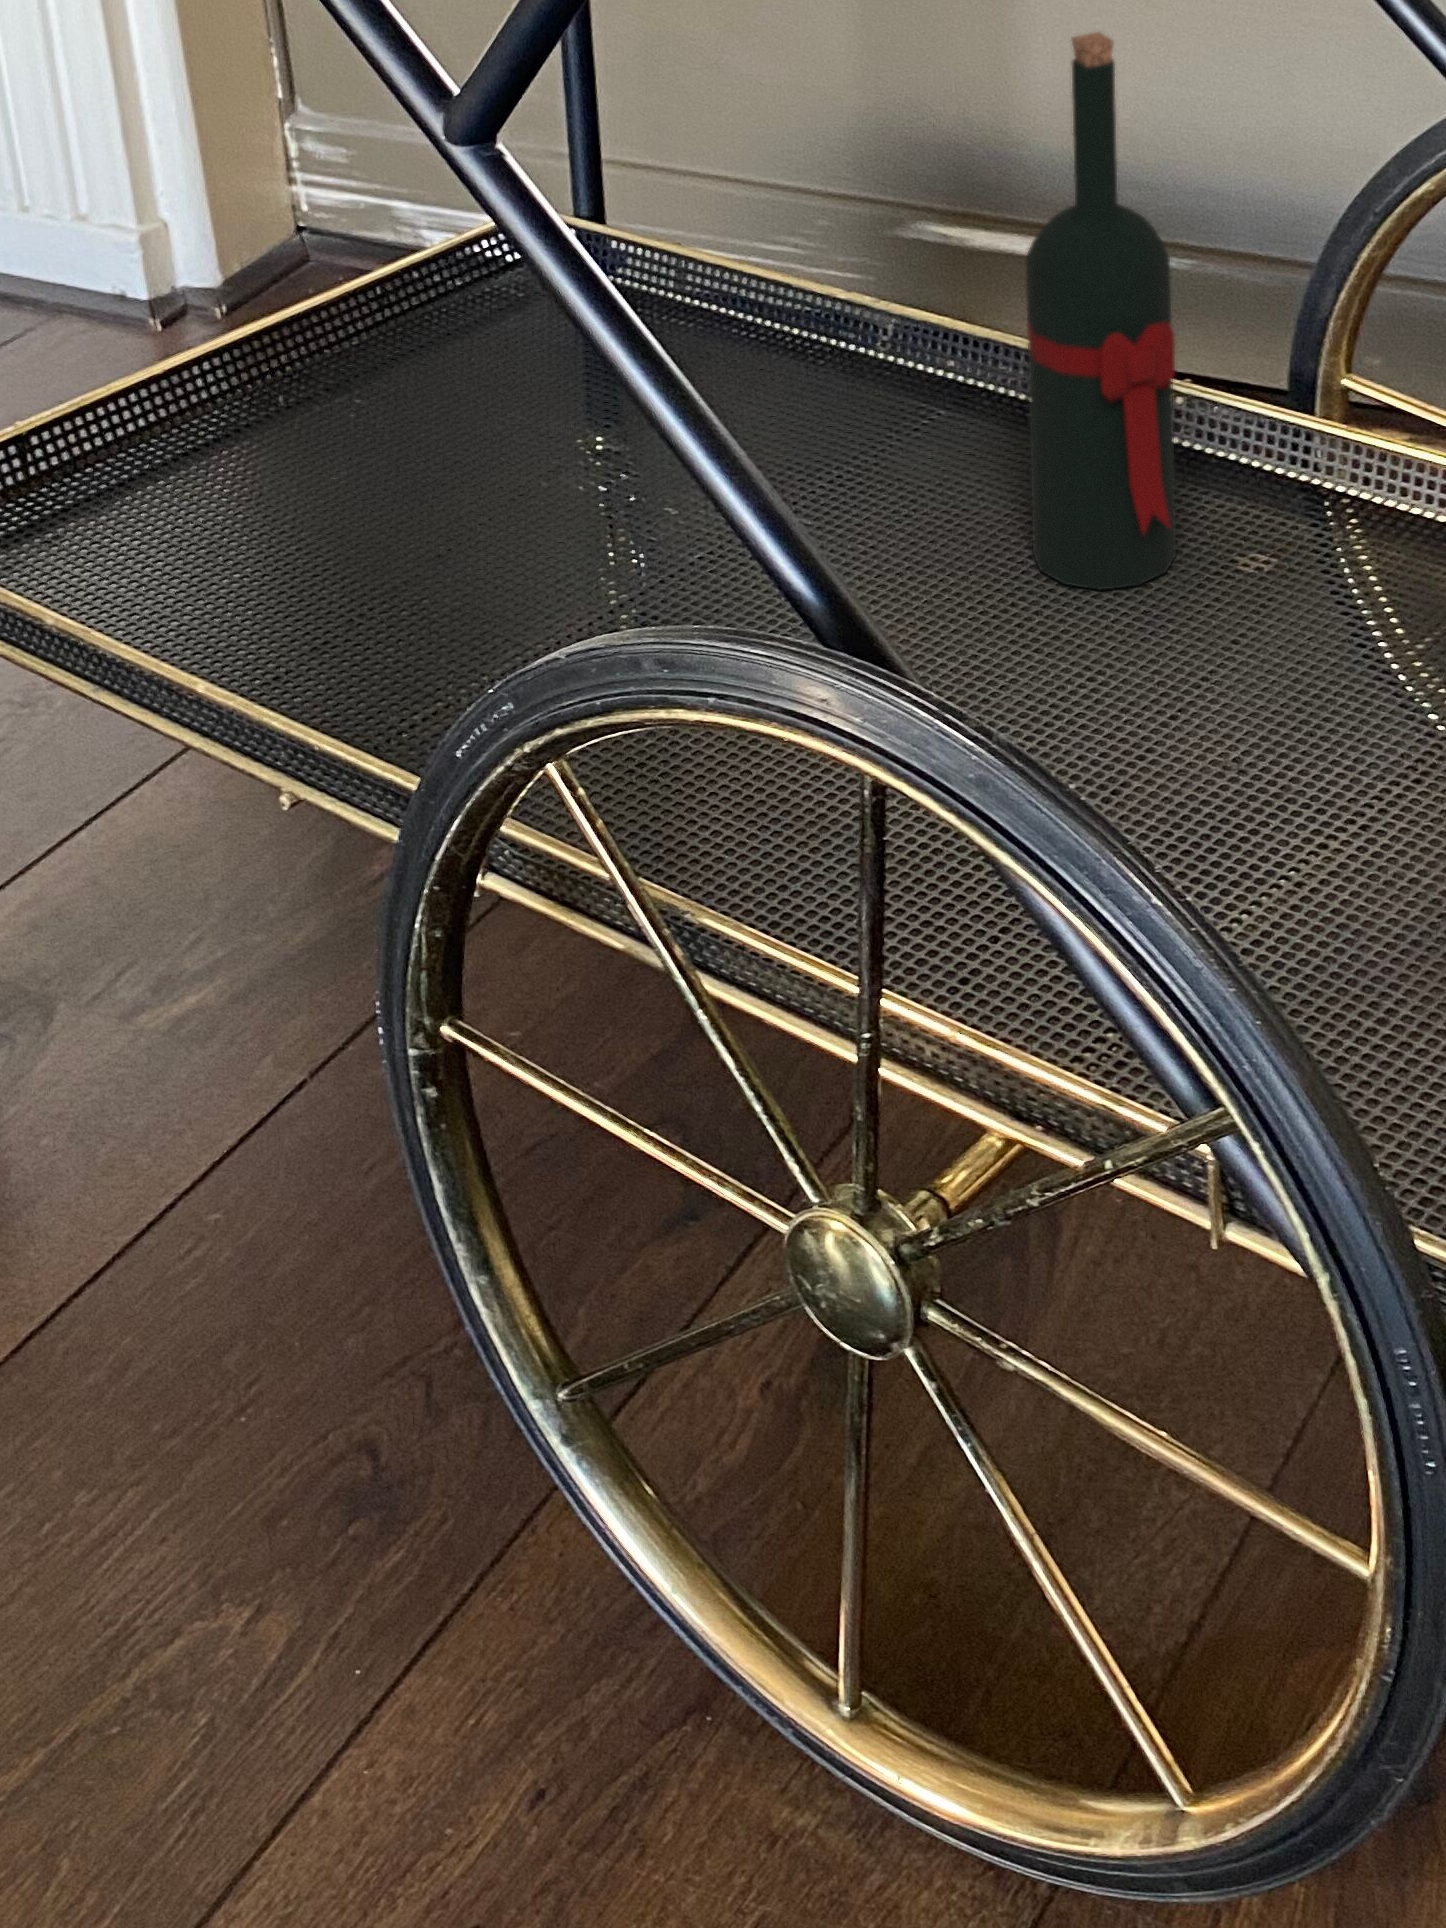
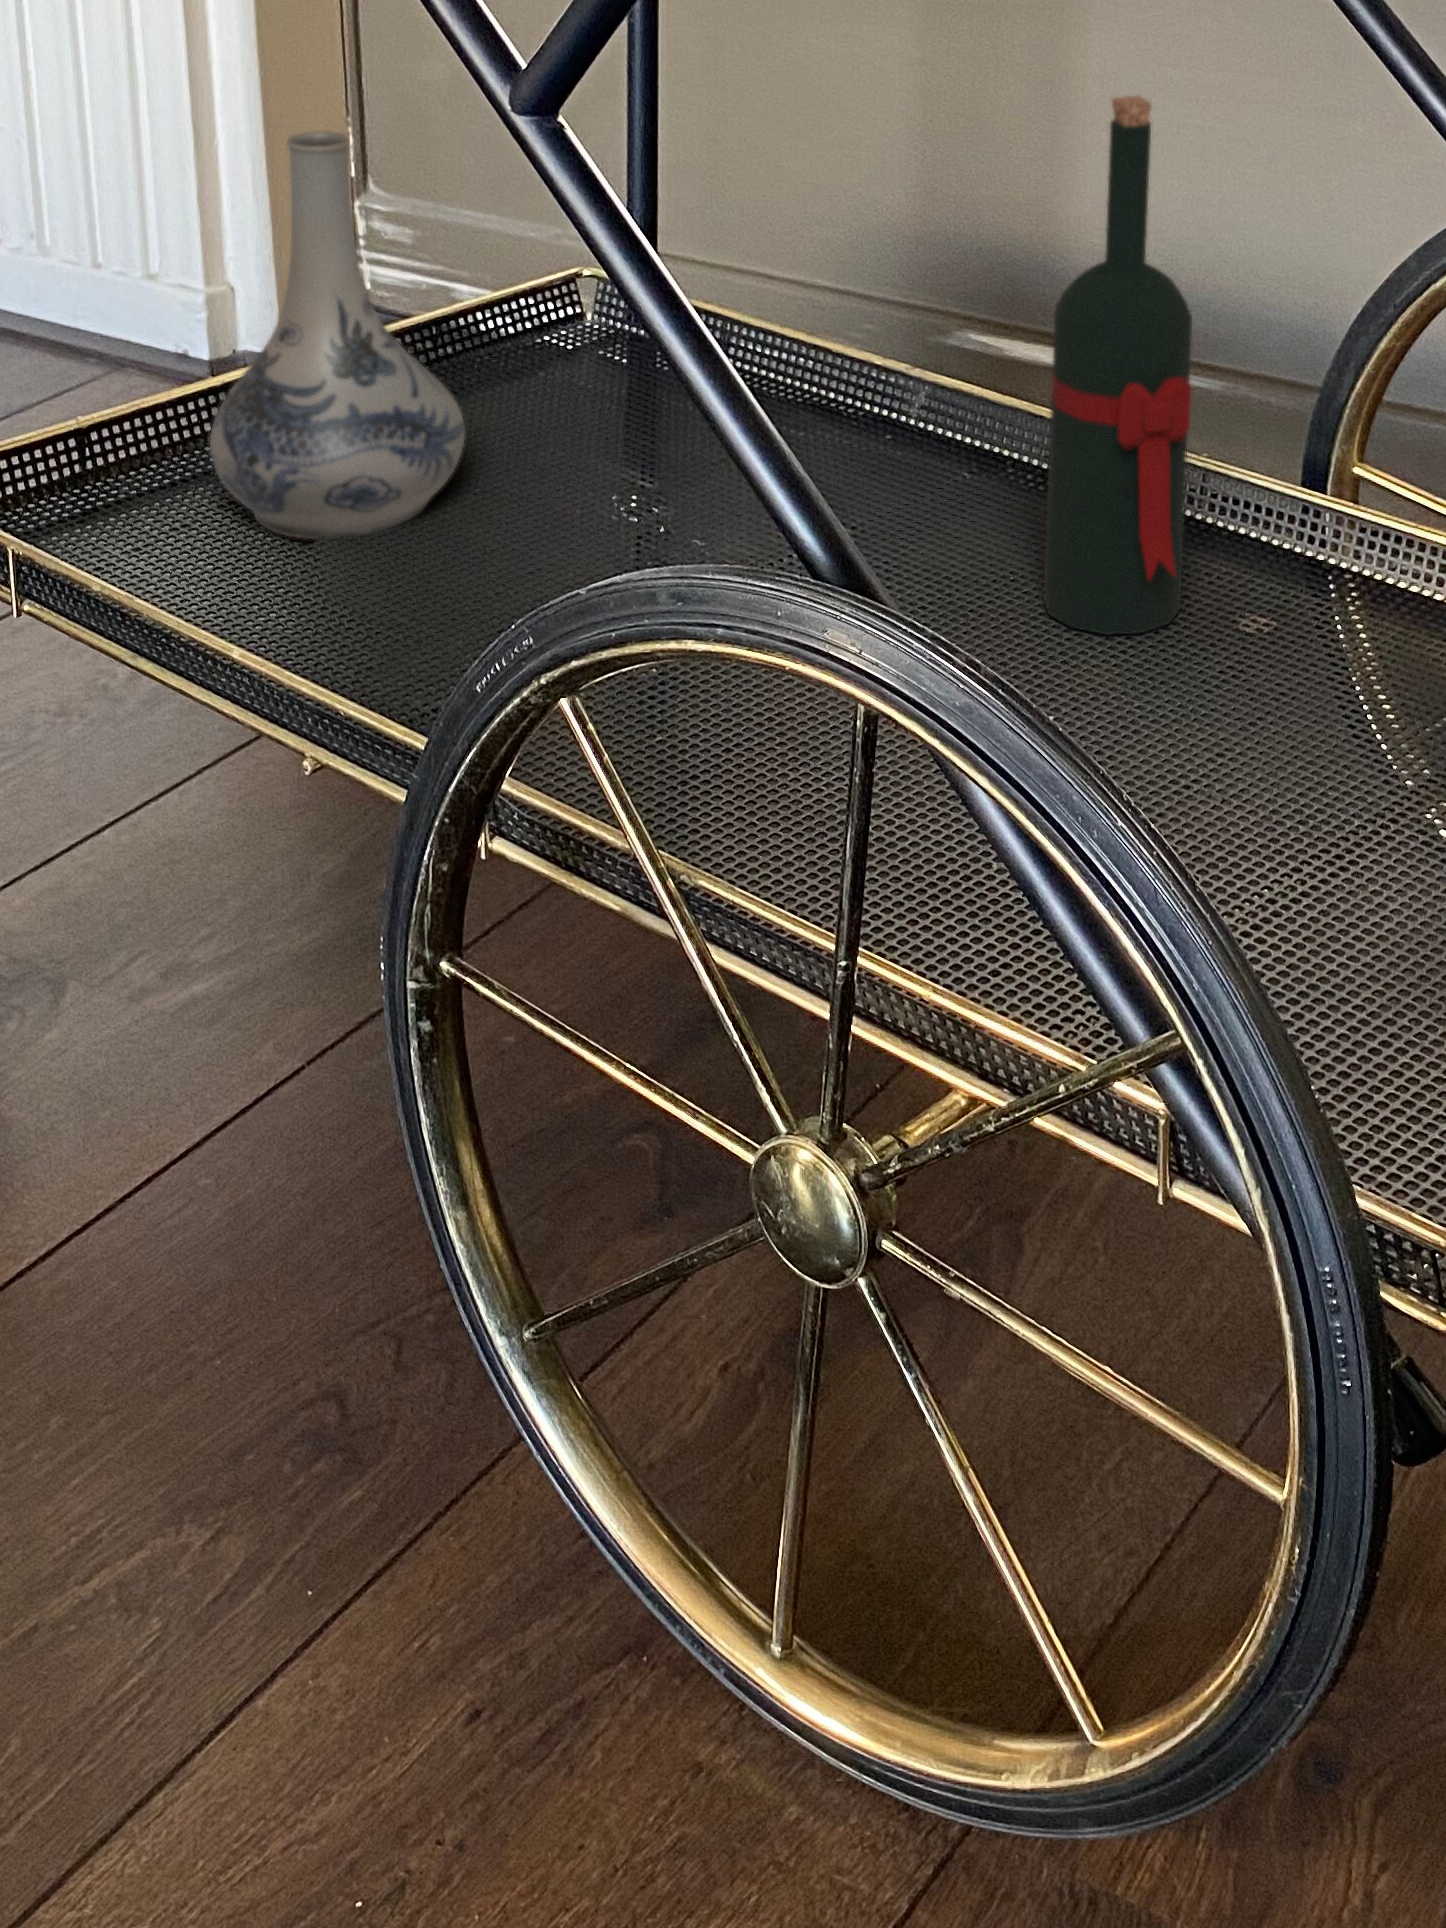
decorative vase: none [151,113,416,539] -> present [210,132,465,539]

